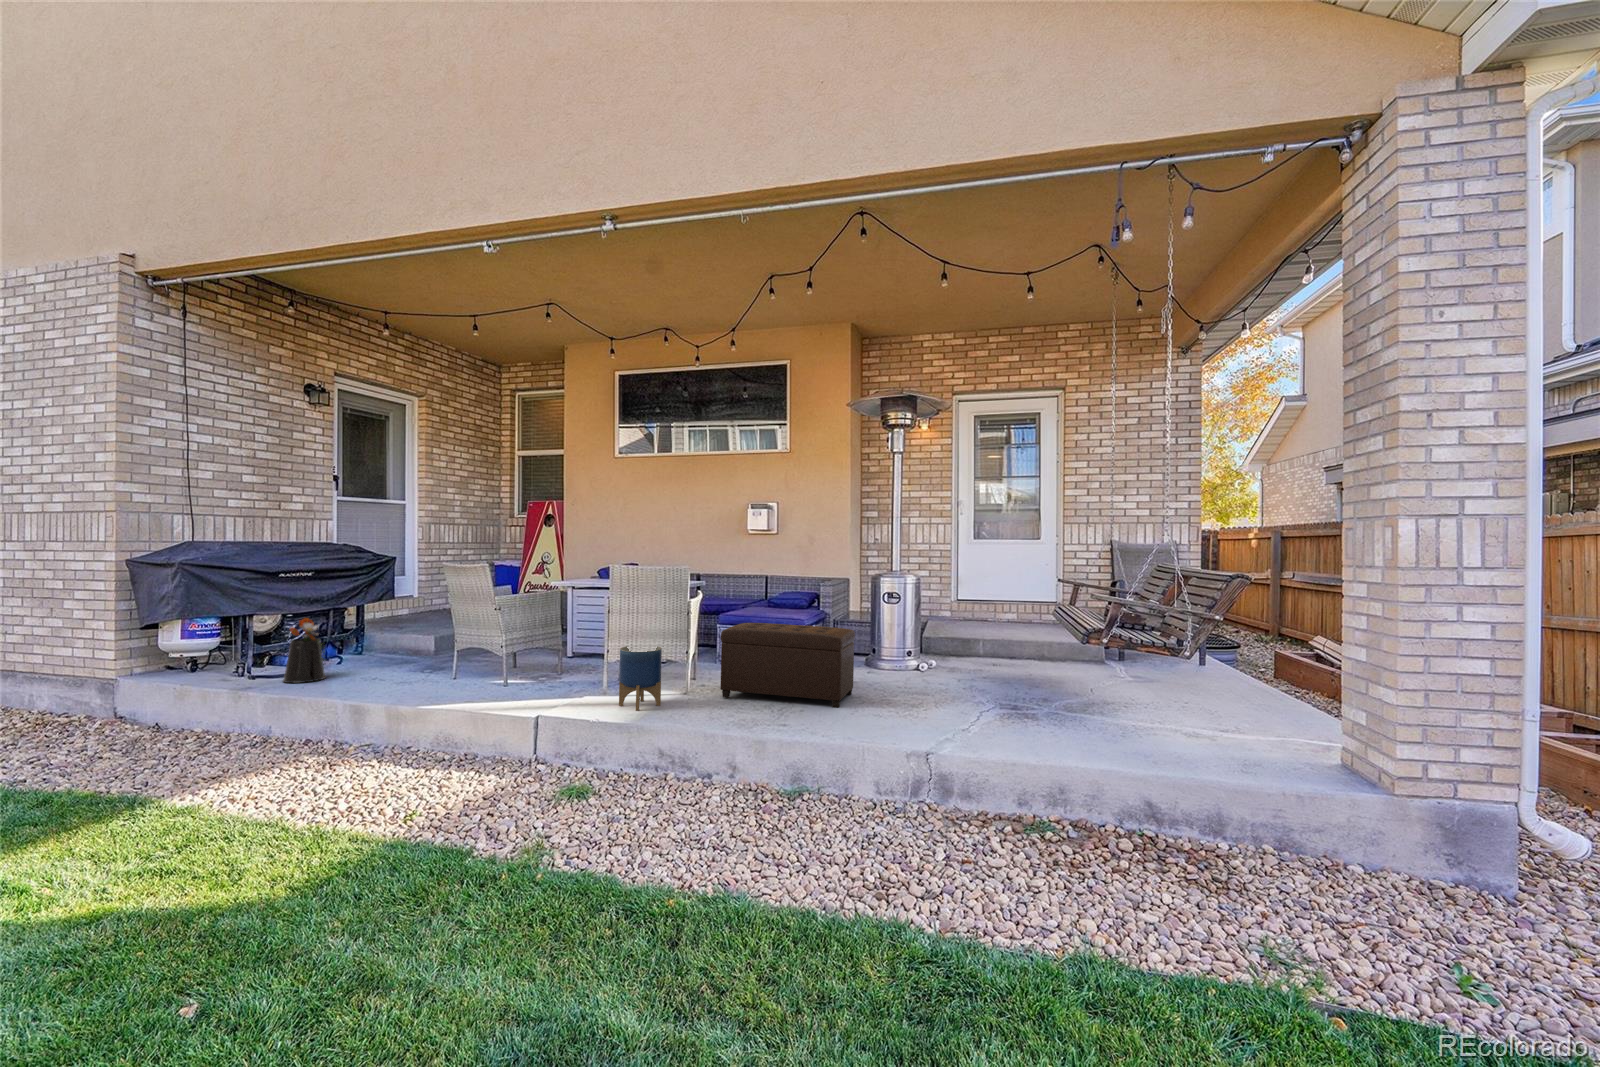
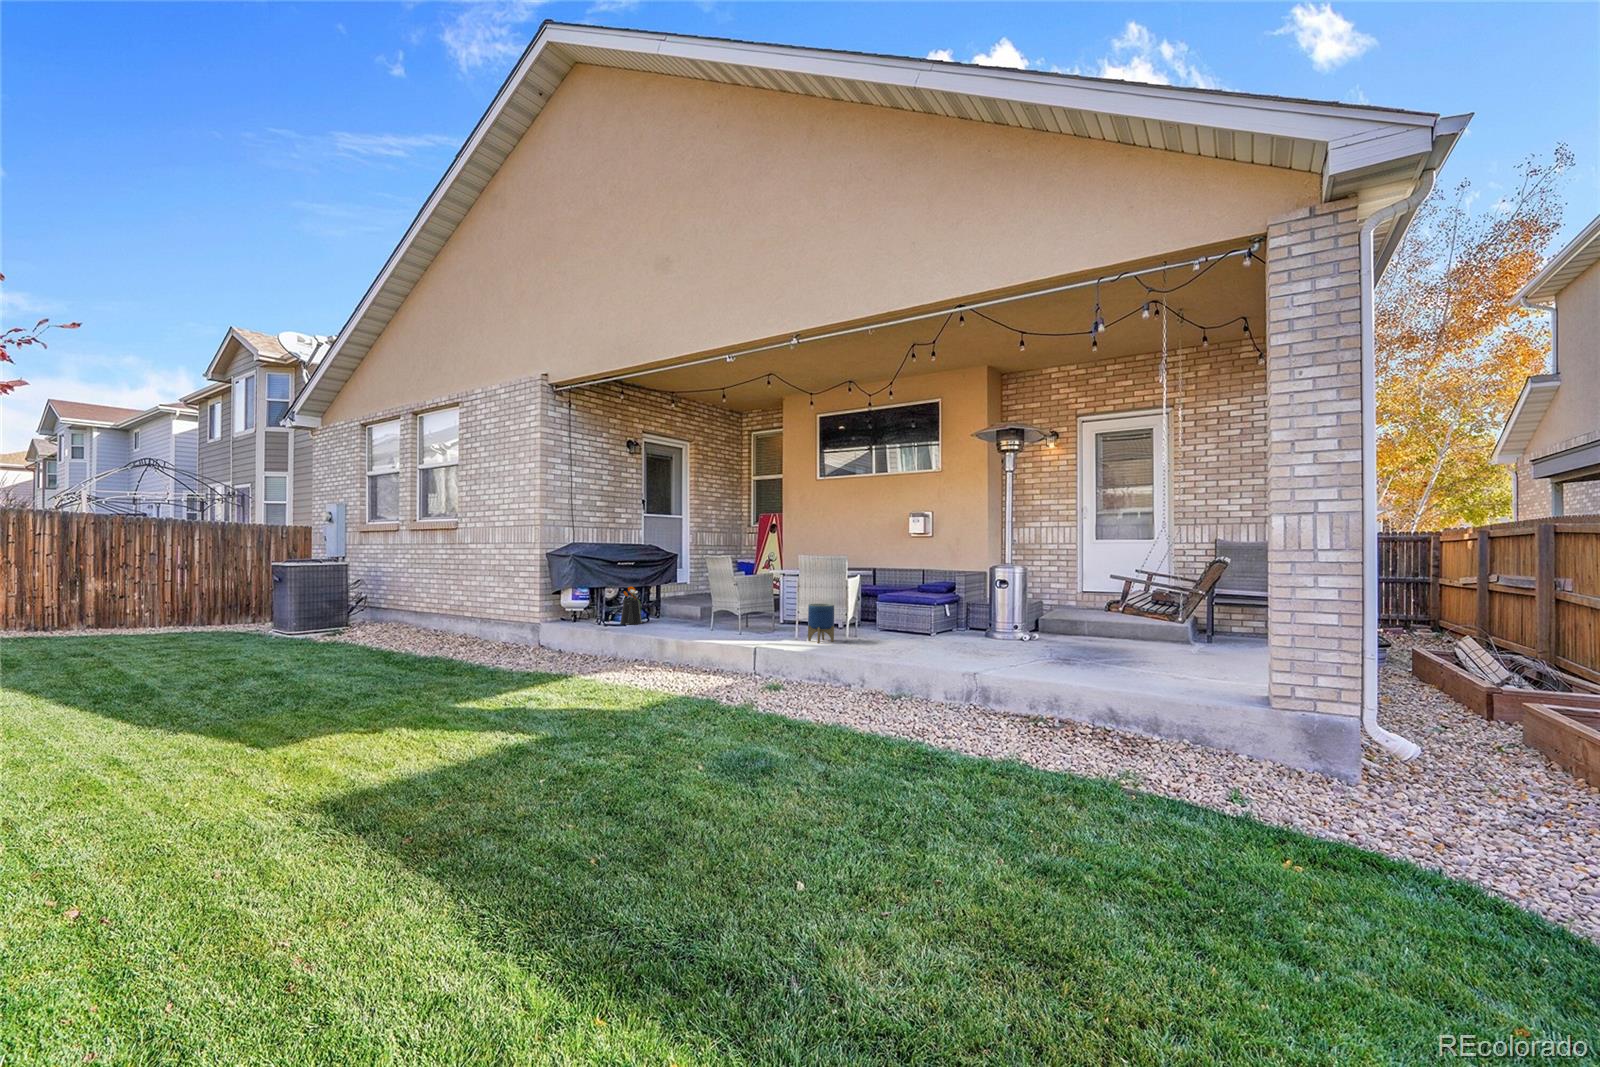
ottoman: present [720,623,855,708] -> none [873,593,967,648]

